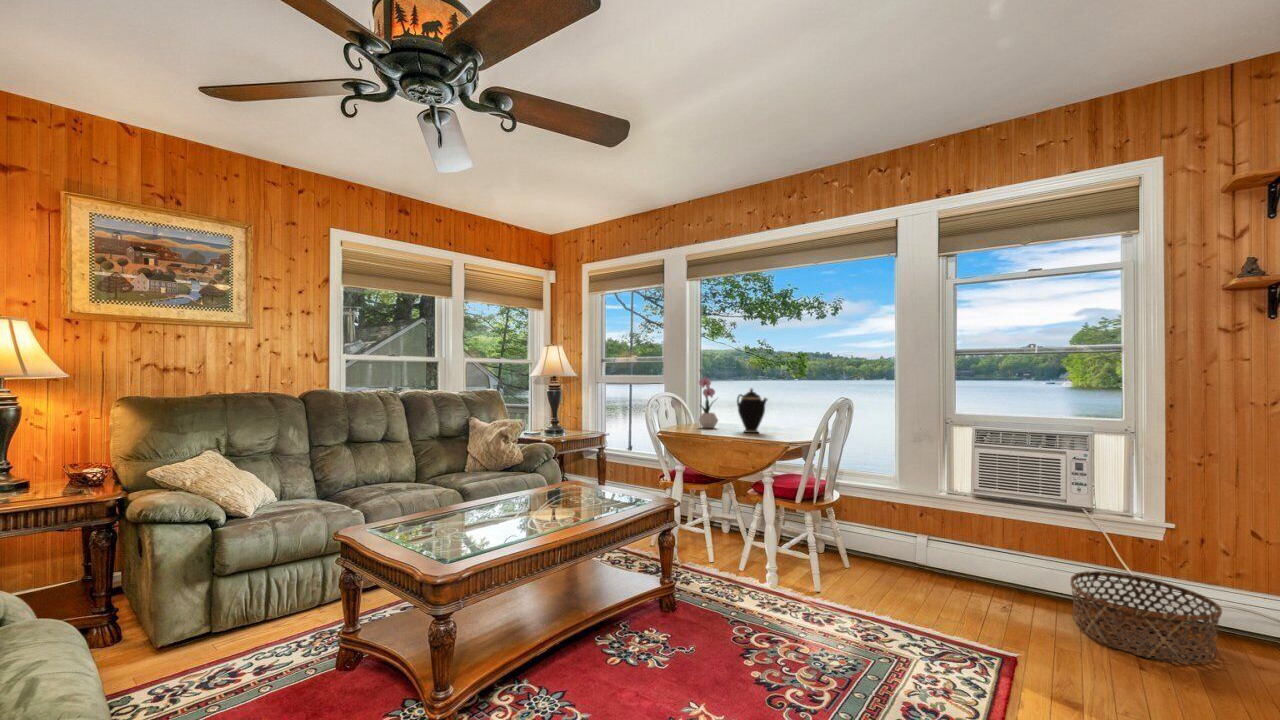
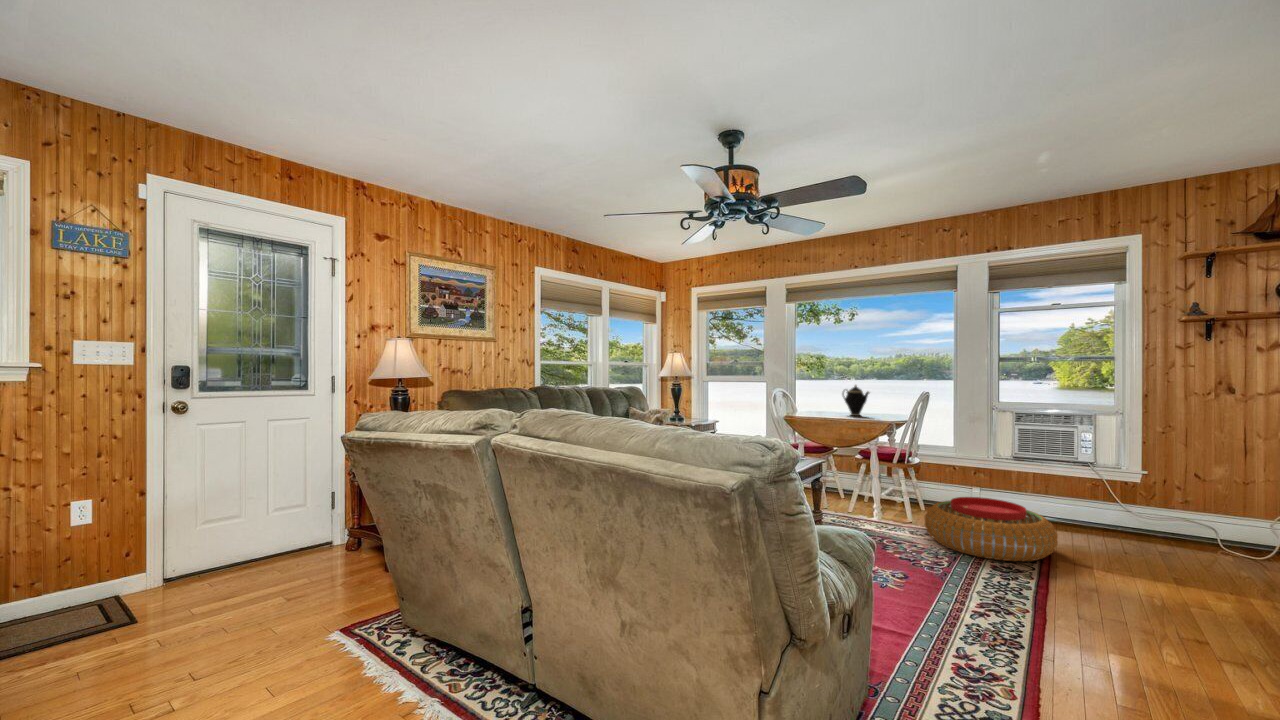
flower arrangement: present [699,373,718,428] -> none [812,371,828,413]
pouf: none [818,563,1021,689] -> present [925,497,1058,561]
basket: present [1071,571,1222,663] -> none [1082,504,1176,551]

